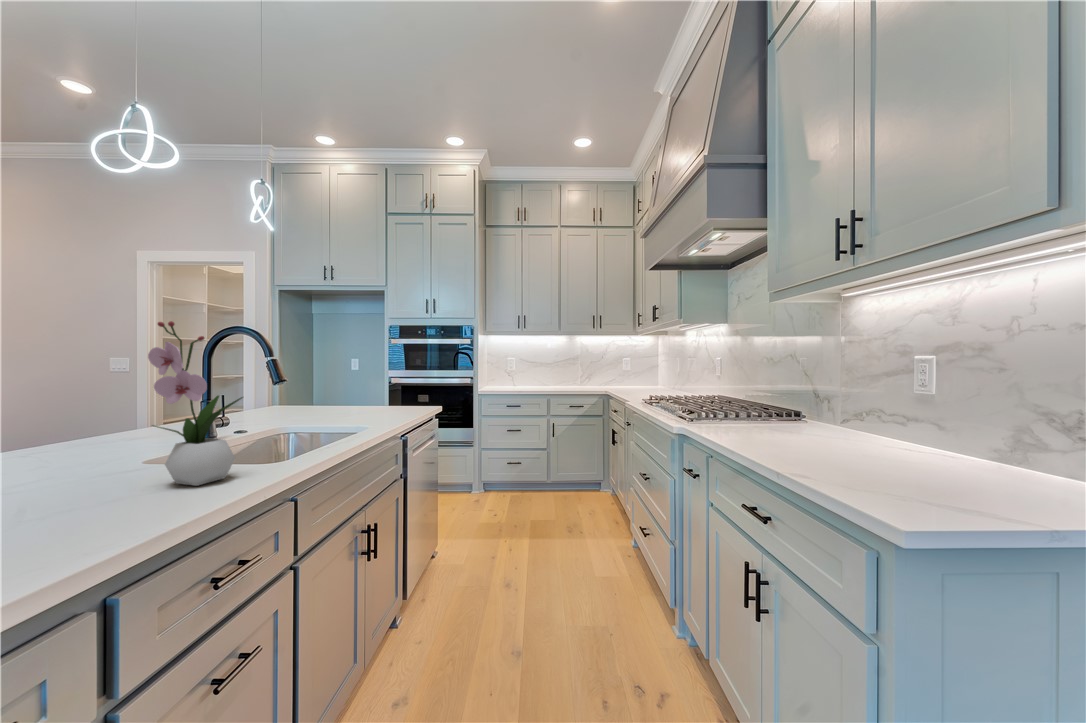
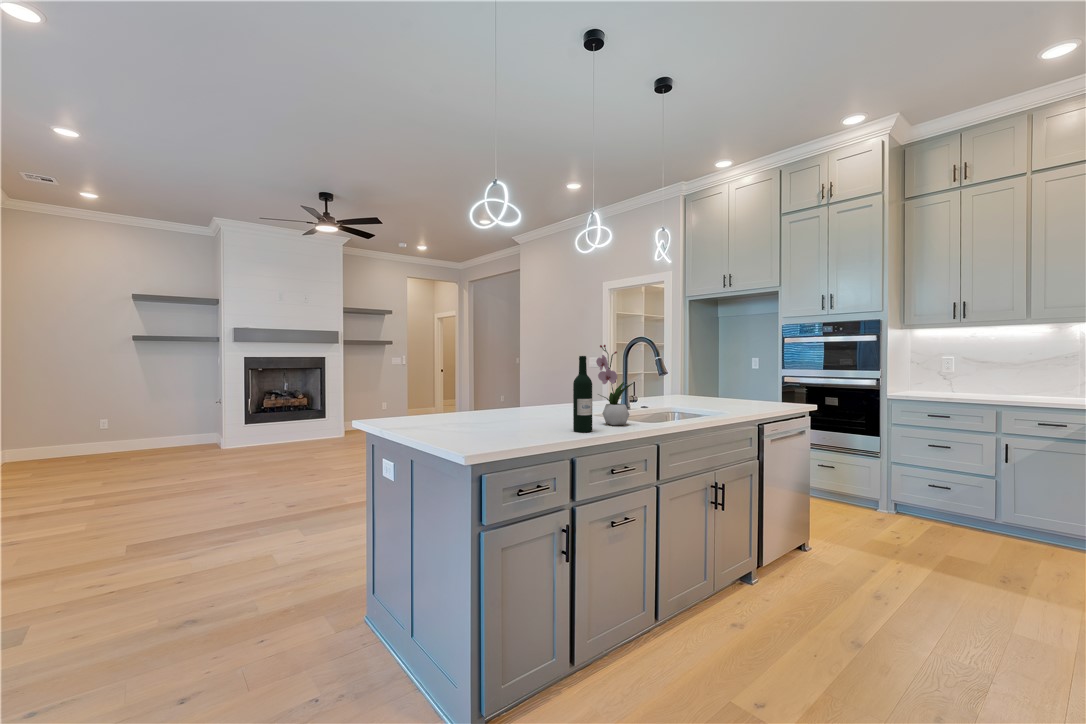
wine bottle: none [76,340,143,531] -> present [573,356,592,432]

